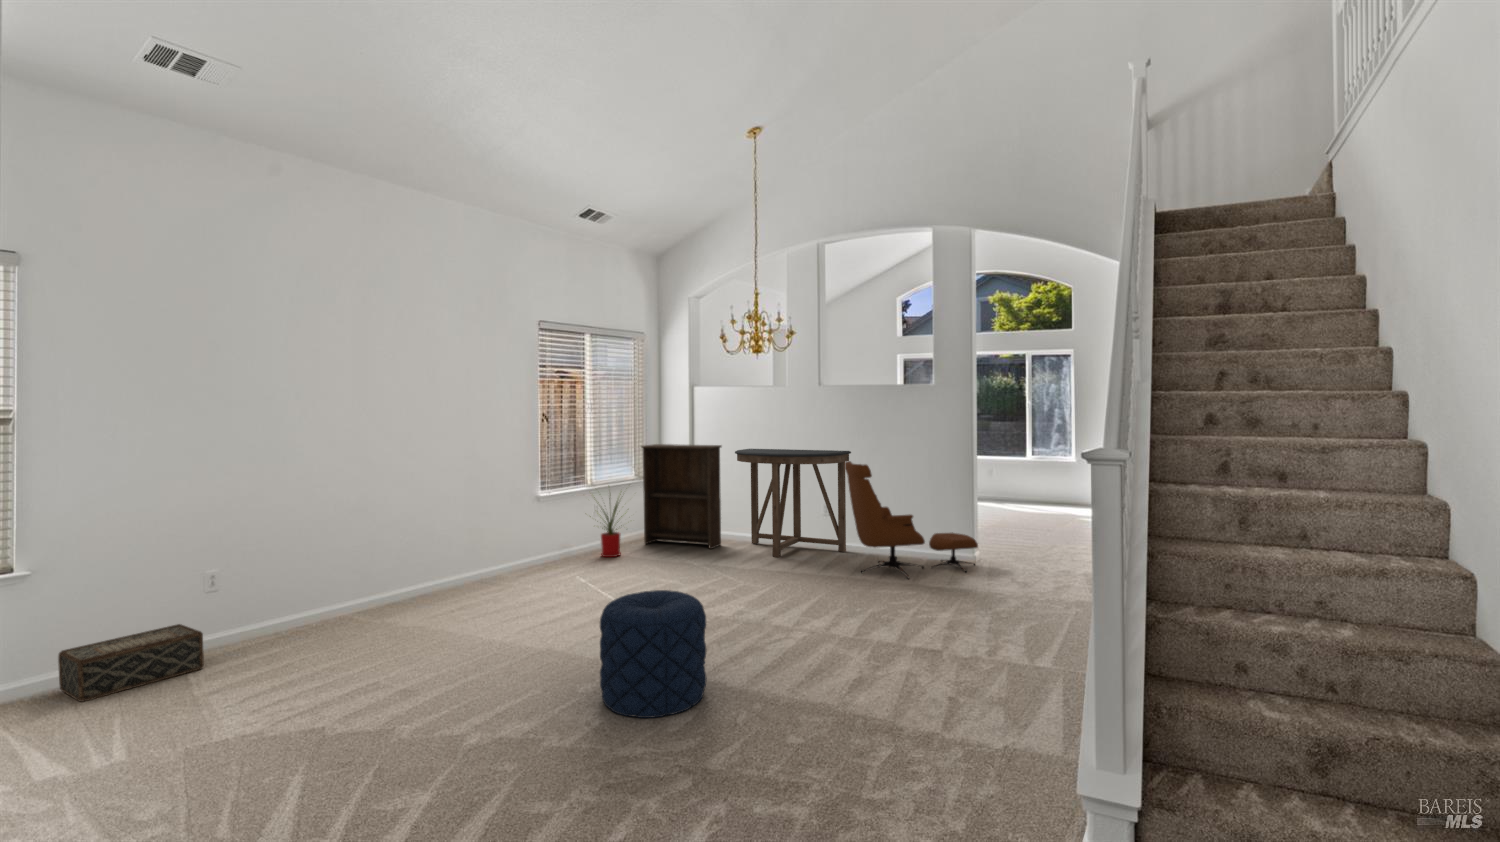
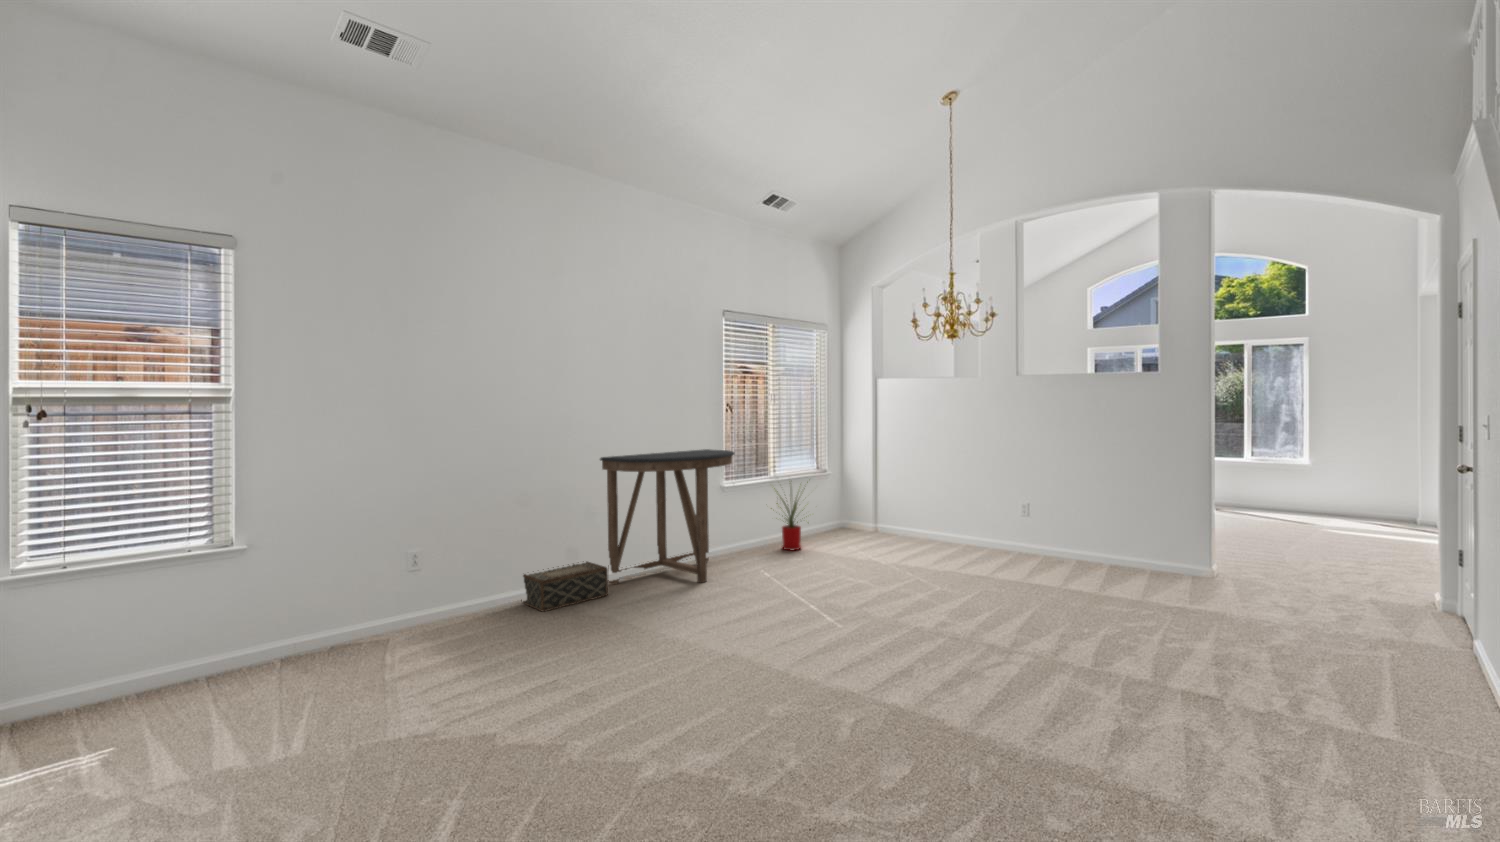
bookshelf: present [642,444,721,549] -> none [820,438,905,547]
console table: present [735,449,851,557] -> present [600,449,735,585]
lounge chair: present [845,461,978,578] -> none [1053,457,1221,593]
pouf: present [600,590,707,718] -> none [808,596,932,748]
woven basket: present [58,624,204,702] -> present [523,562,608,612]

